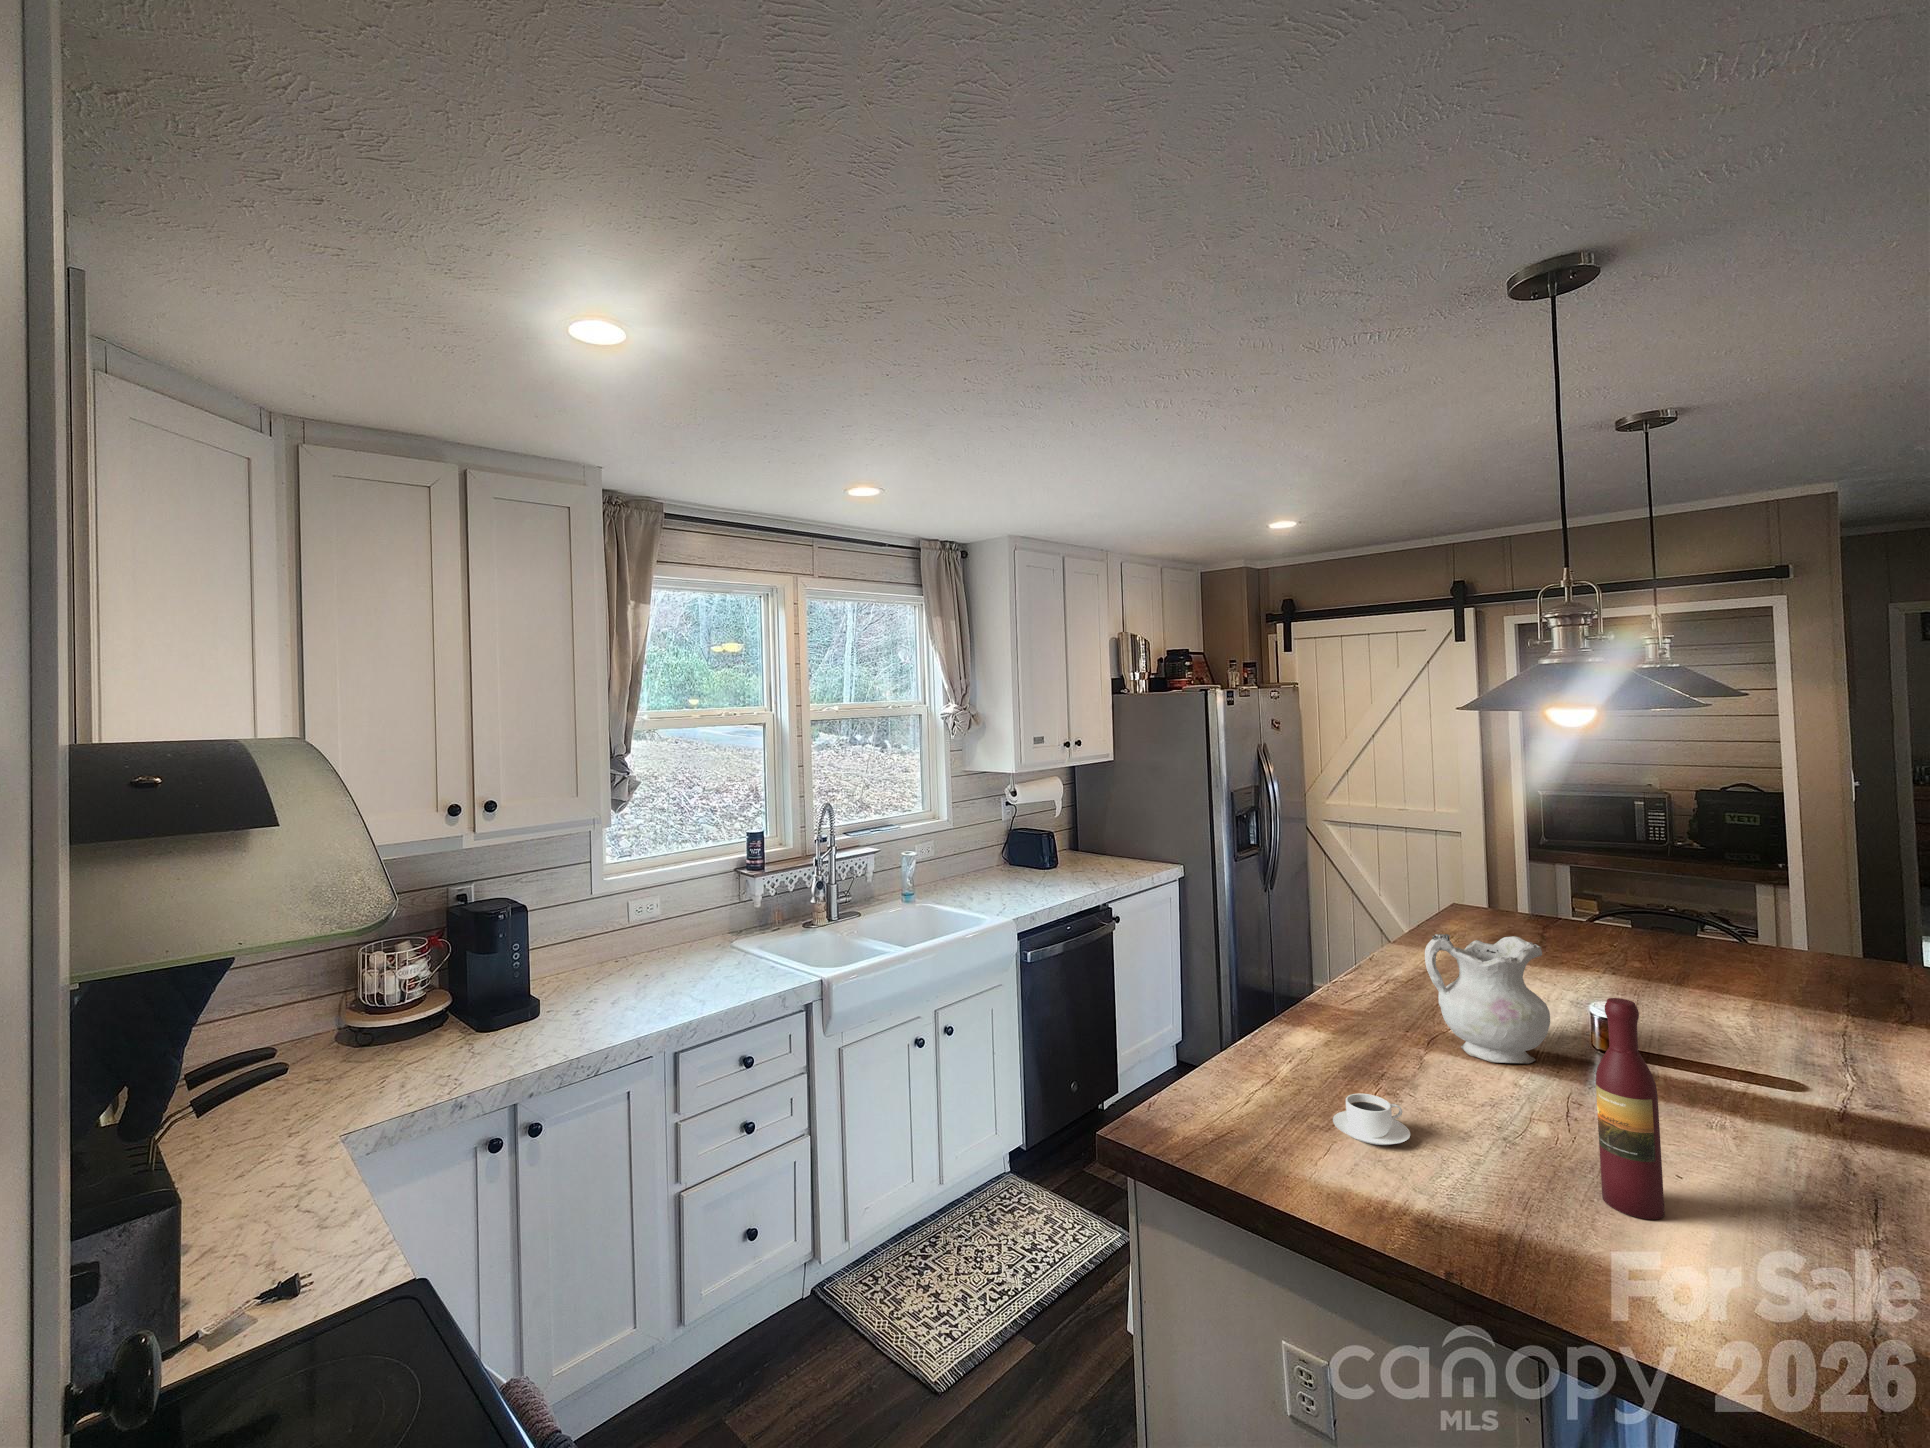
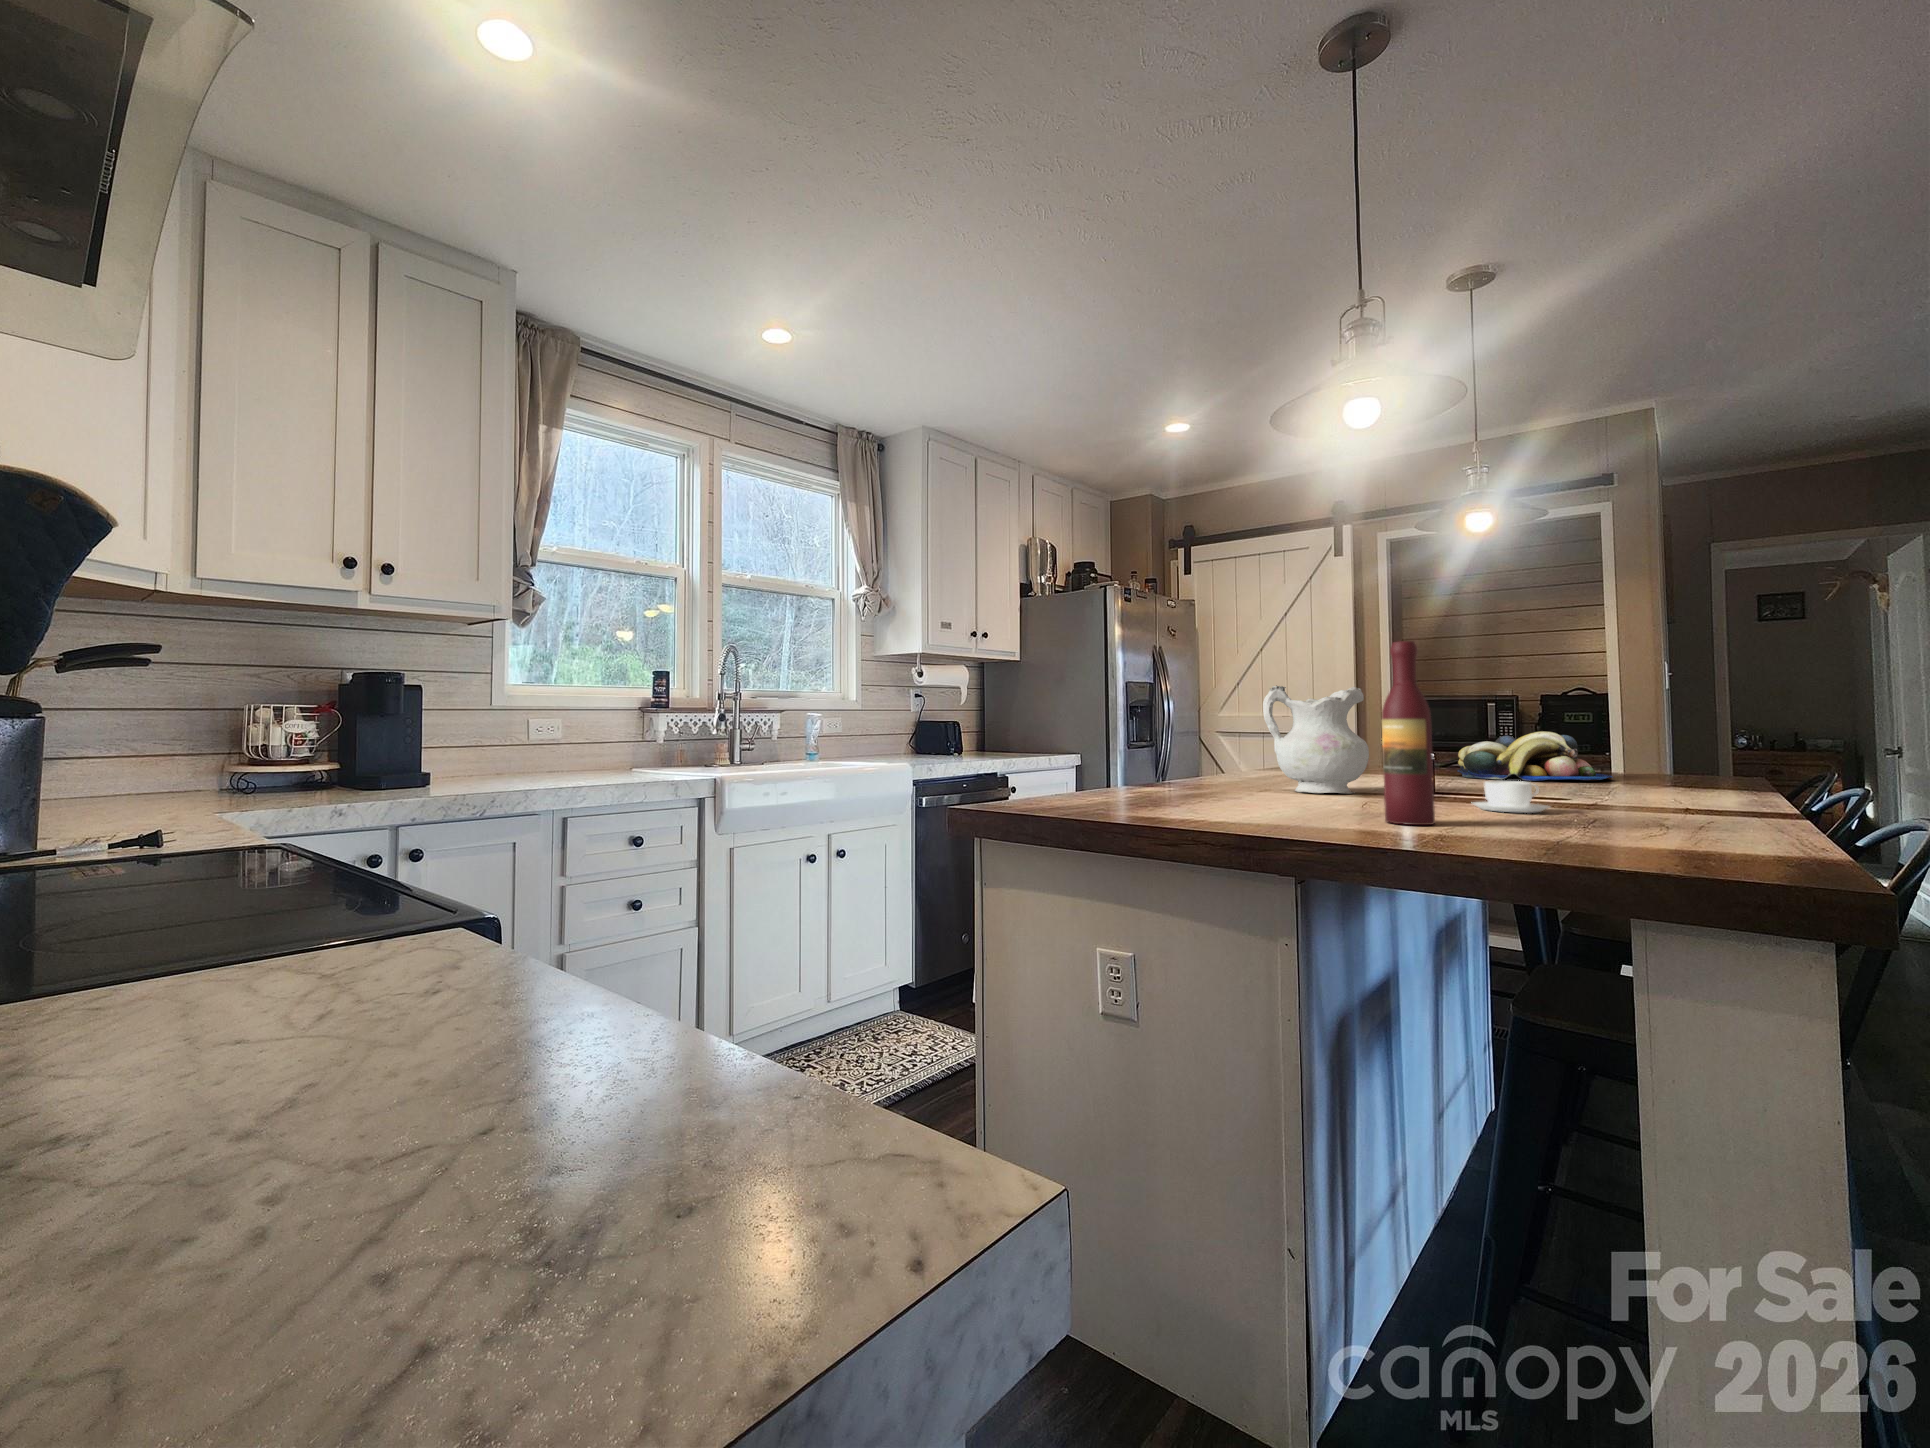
fruit bowl: none [1631,930,1824,1009] -> present [1457,731,1613,781]
coffee cup: present [1333,1094,1410,1145] -> present [1472,781,1549,813]

